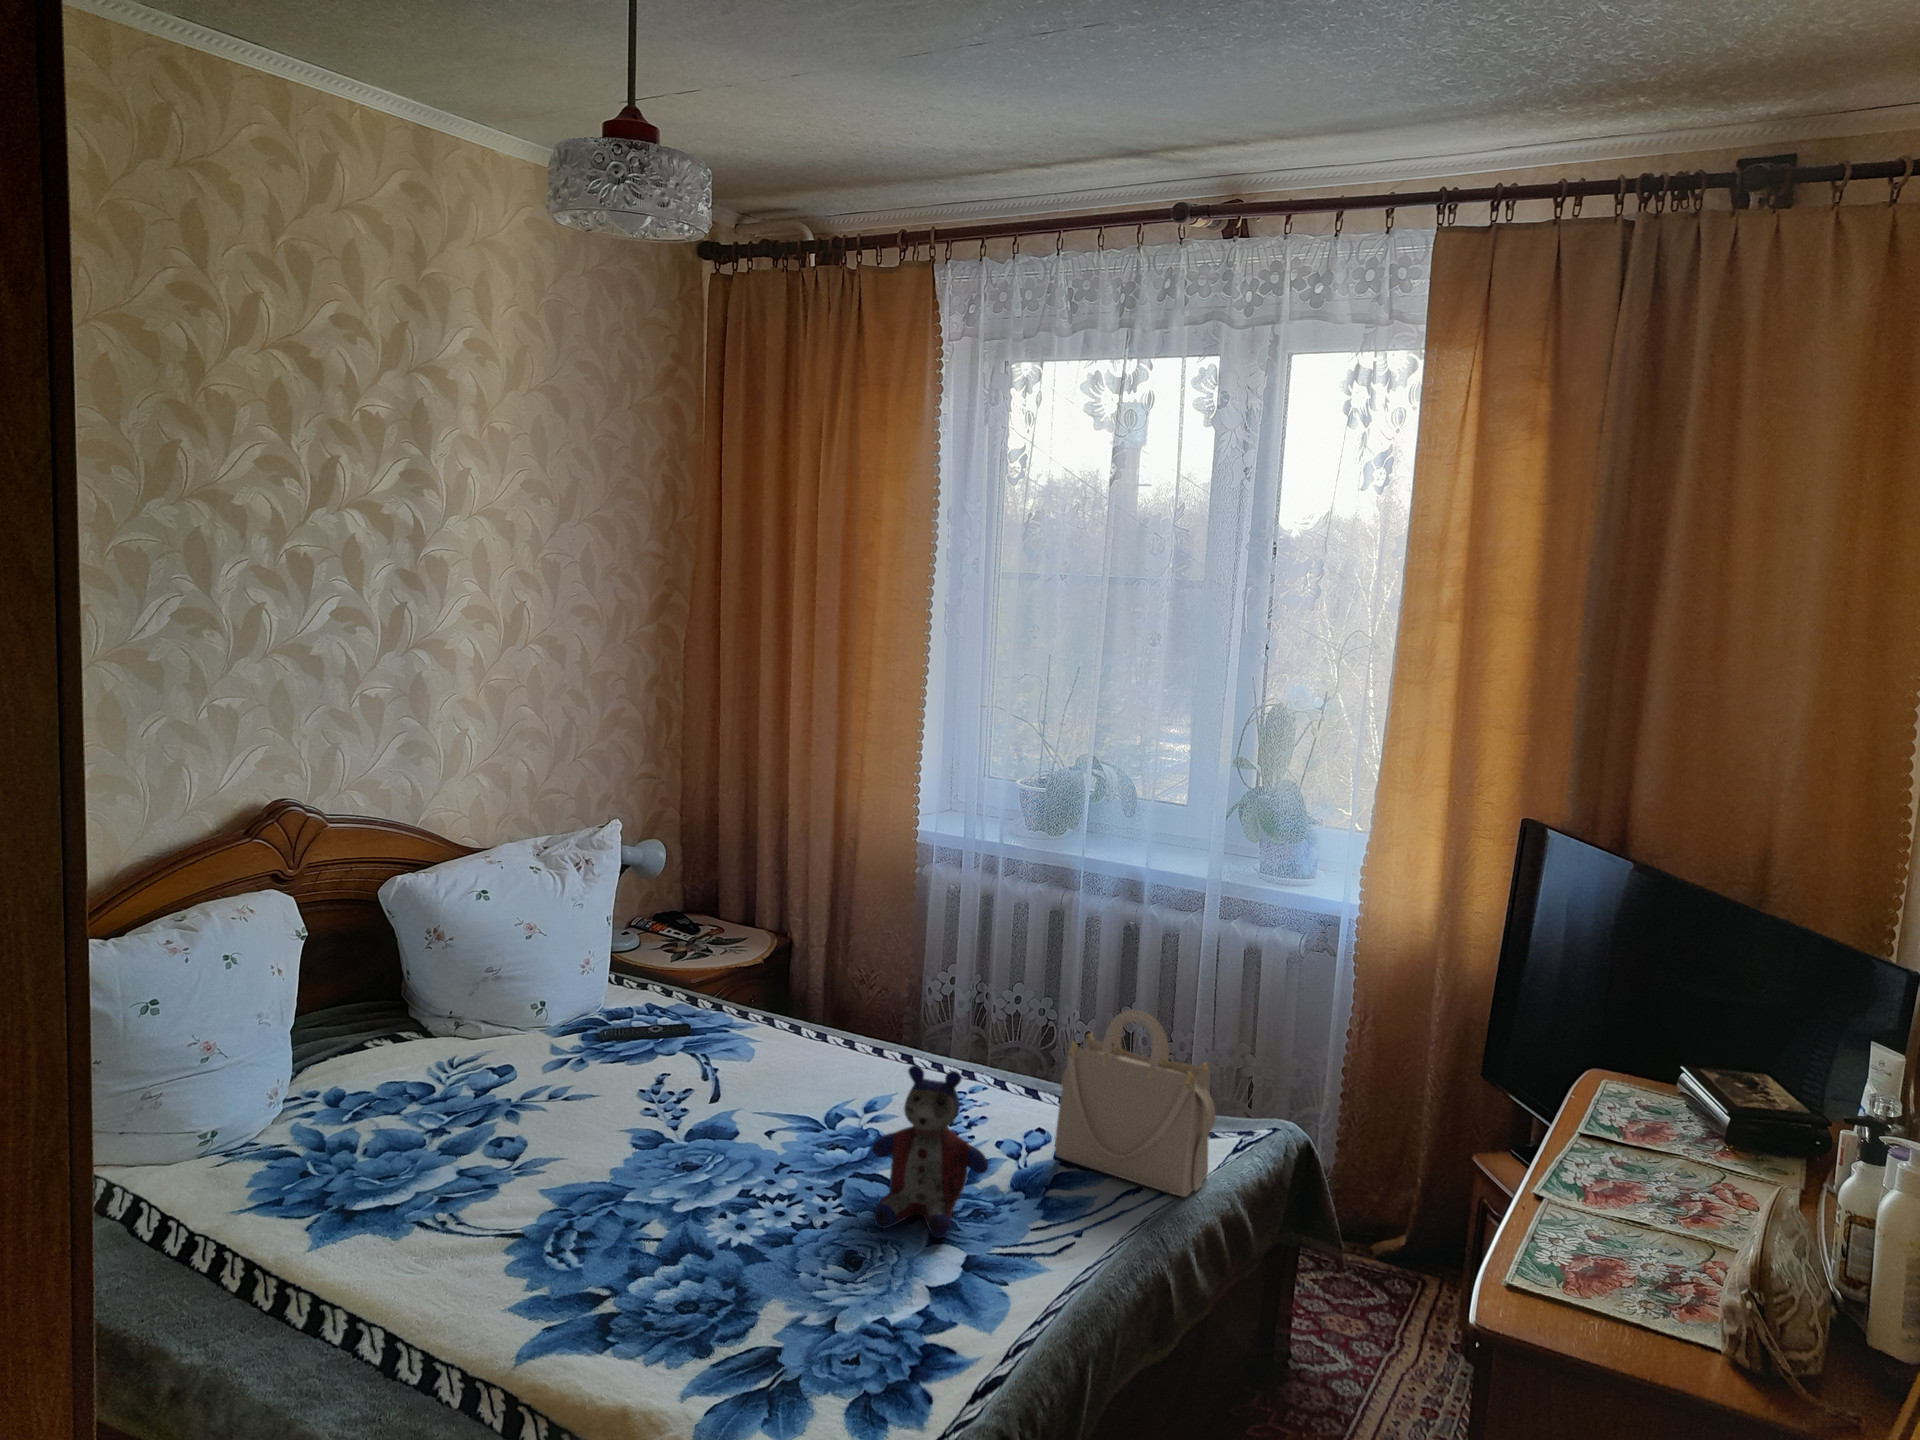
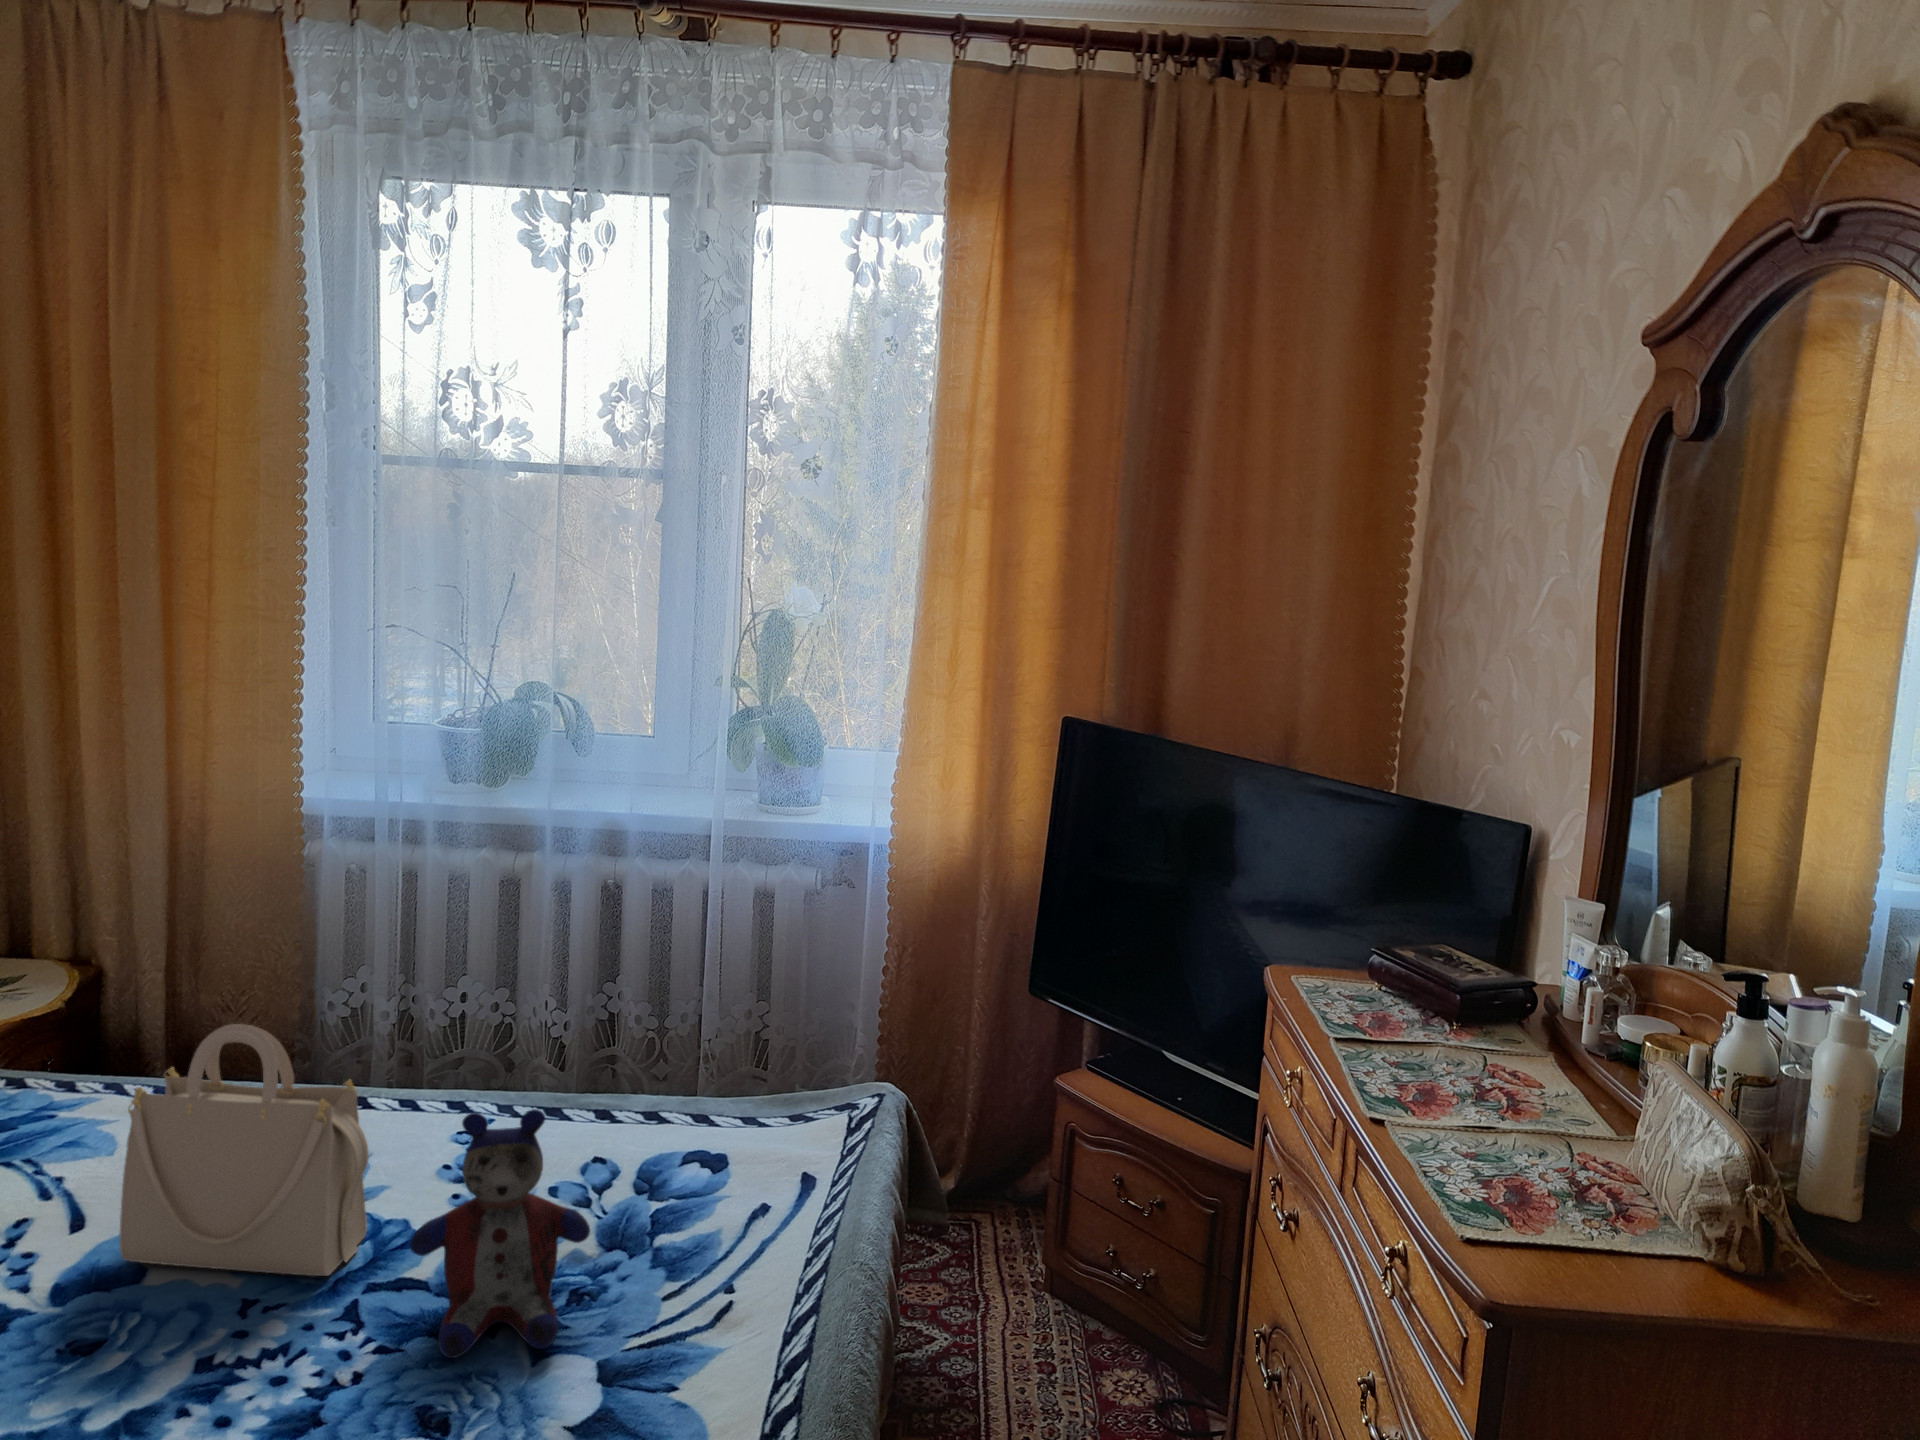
handbag: present [1055,1010,1215,1197] -> present [119,1024,369,1276]

